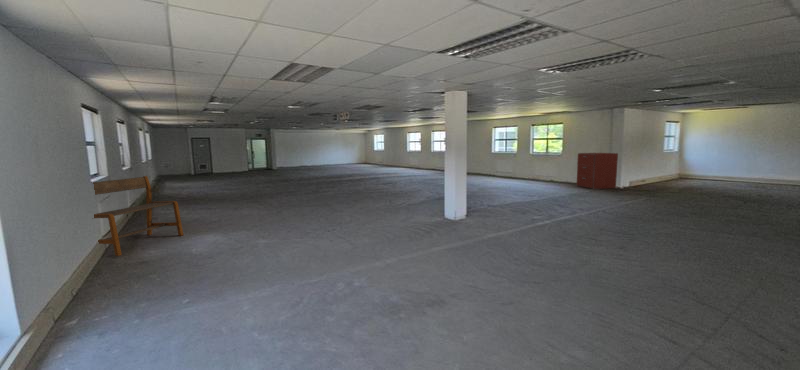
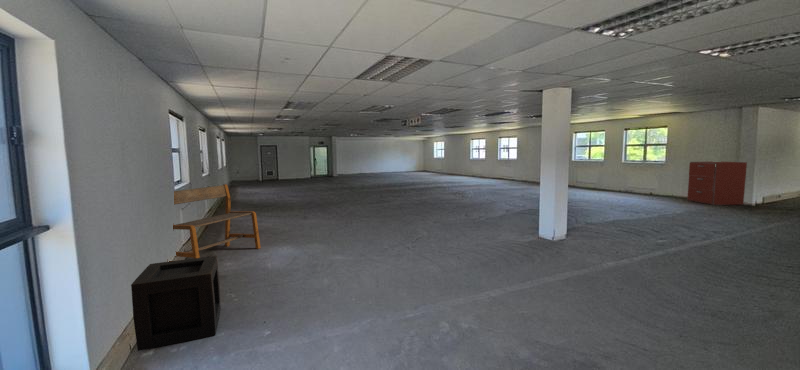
wooden crate: none [52,237,139,316] -> present [131,256,221,351]

